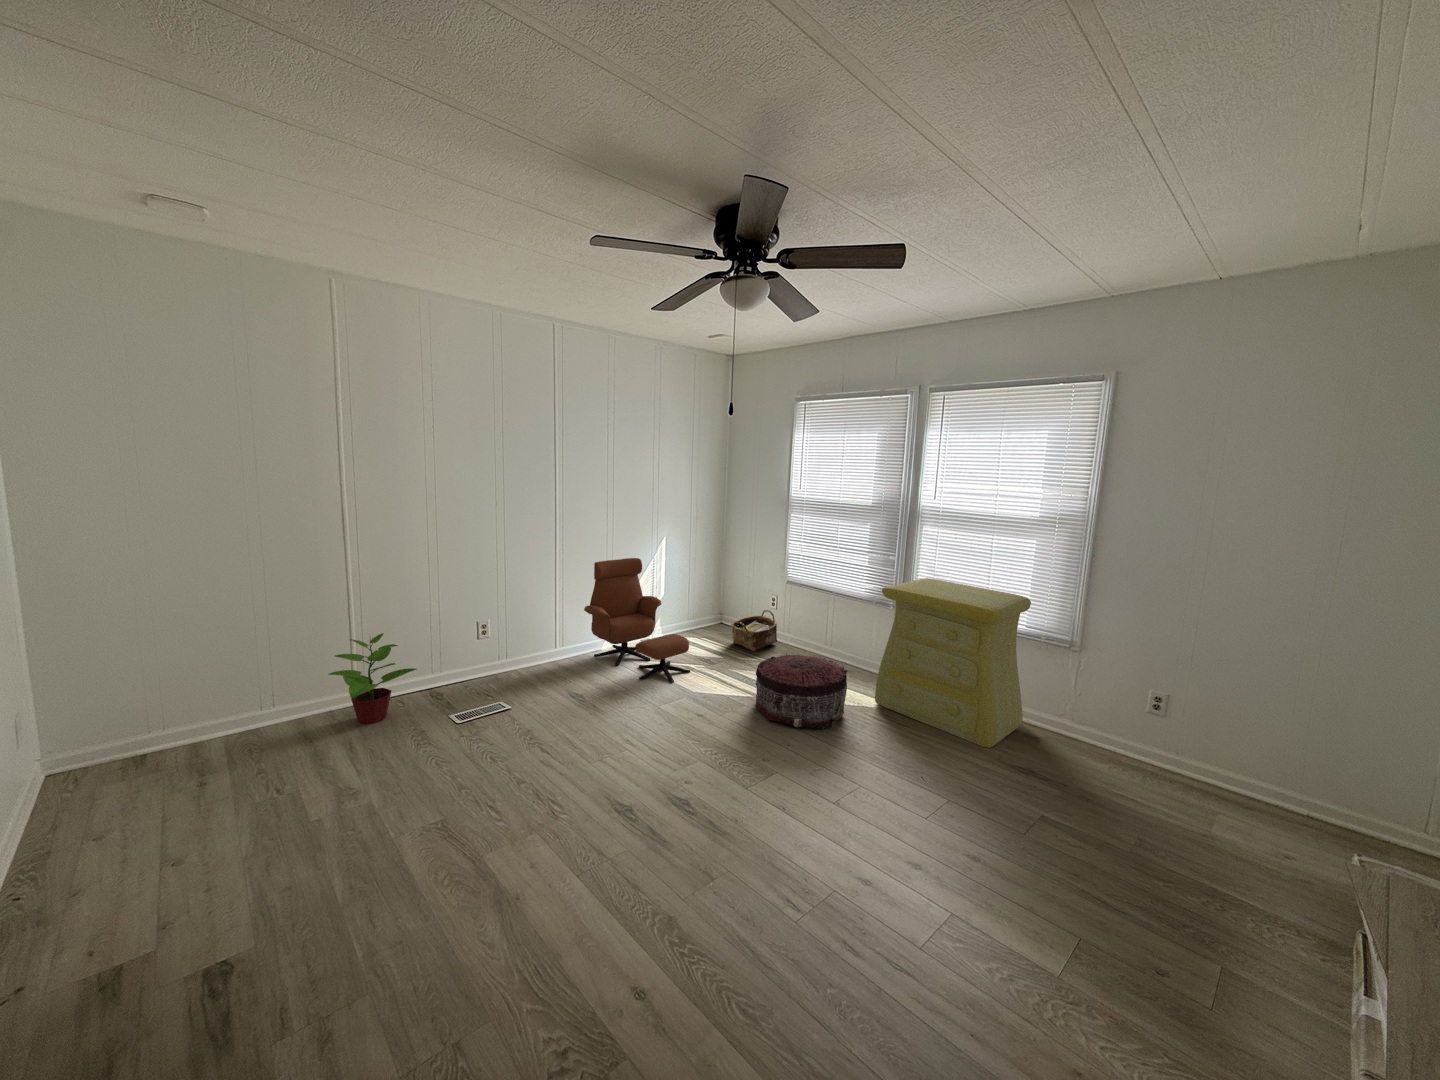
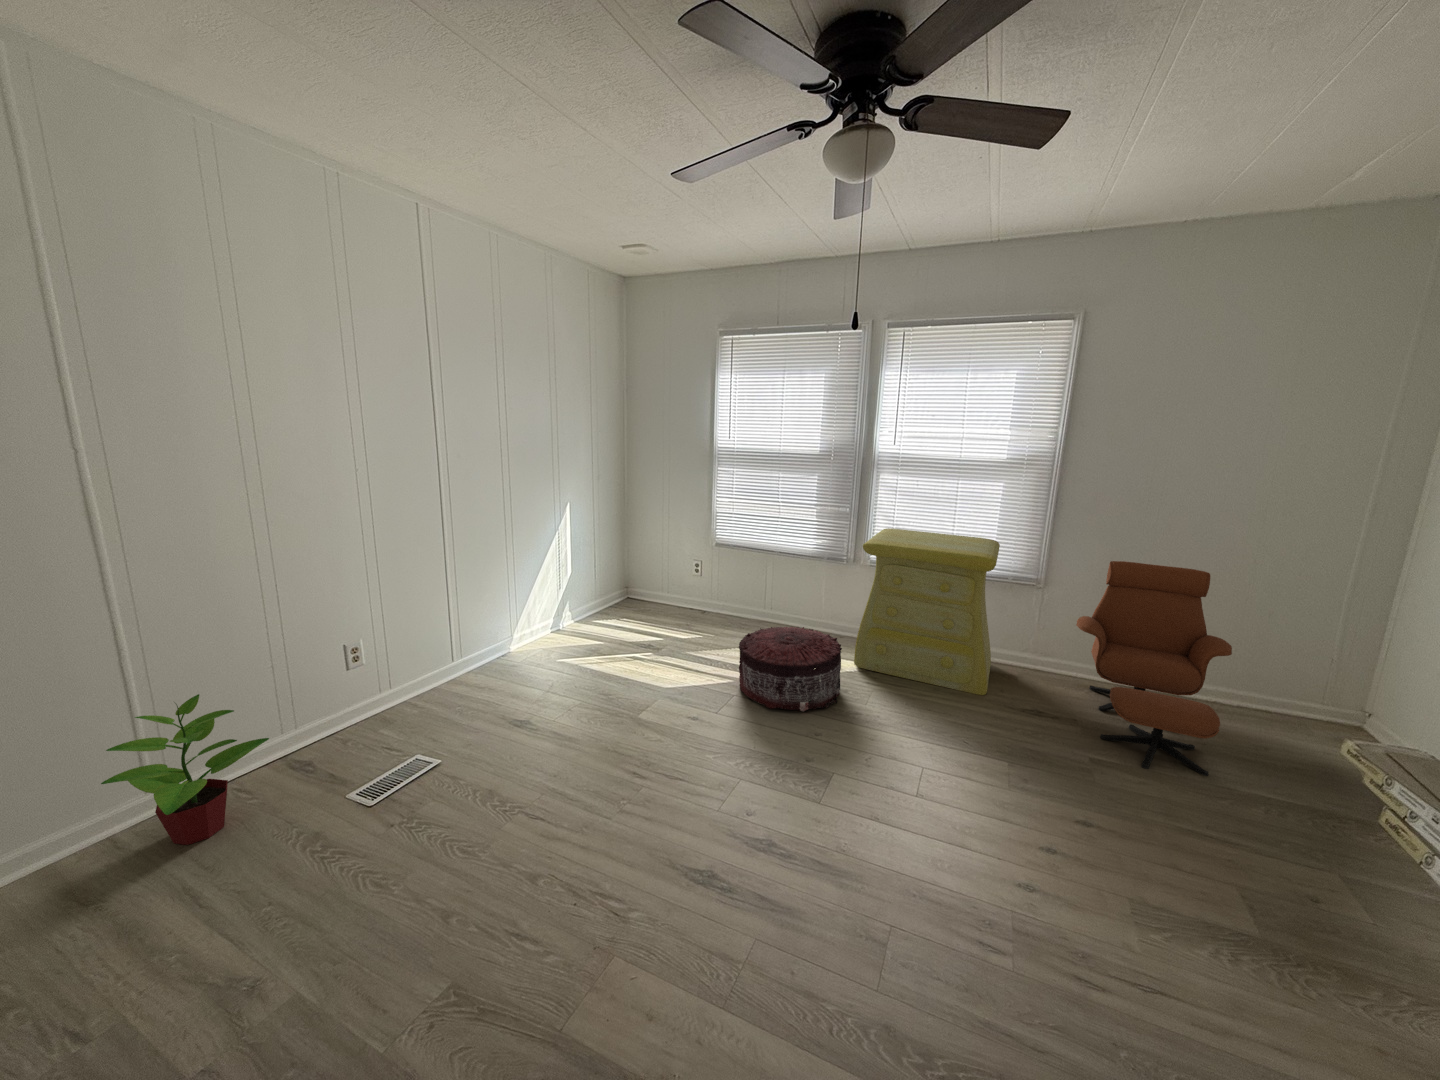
lounge chair: present [584,558,690,683] -> present [1076,561,1232,776]
woven basket: present [731,610,777,651] -> none [662,578,712,627]

